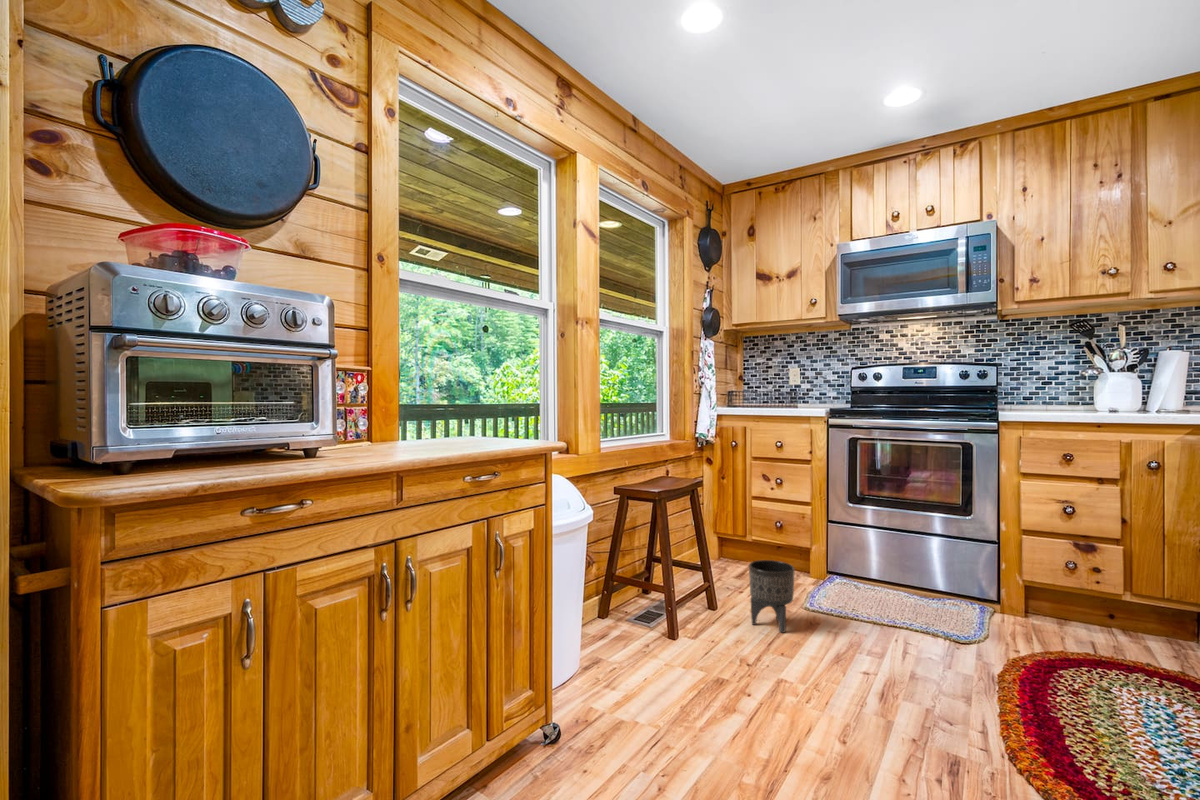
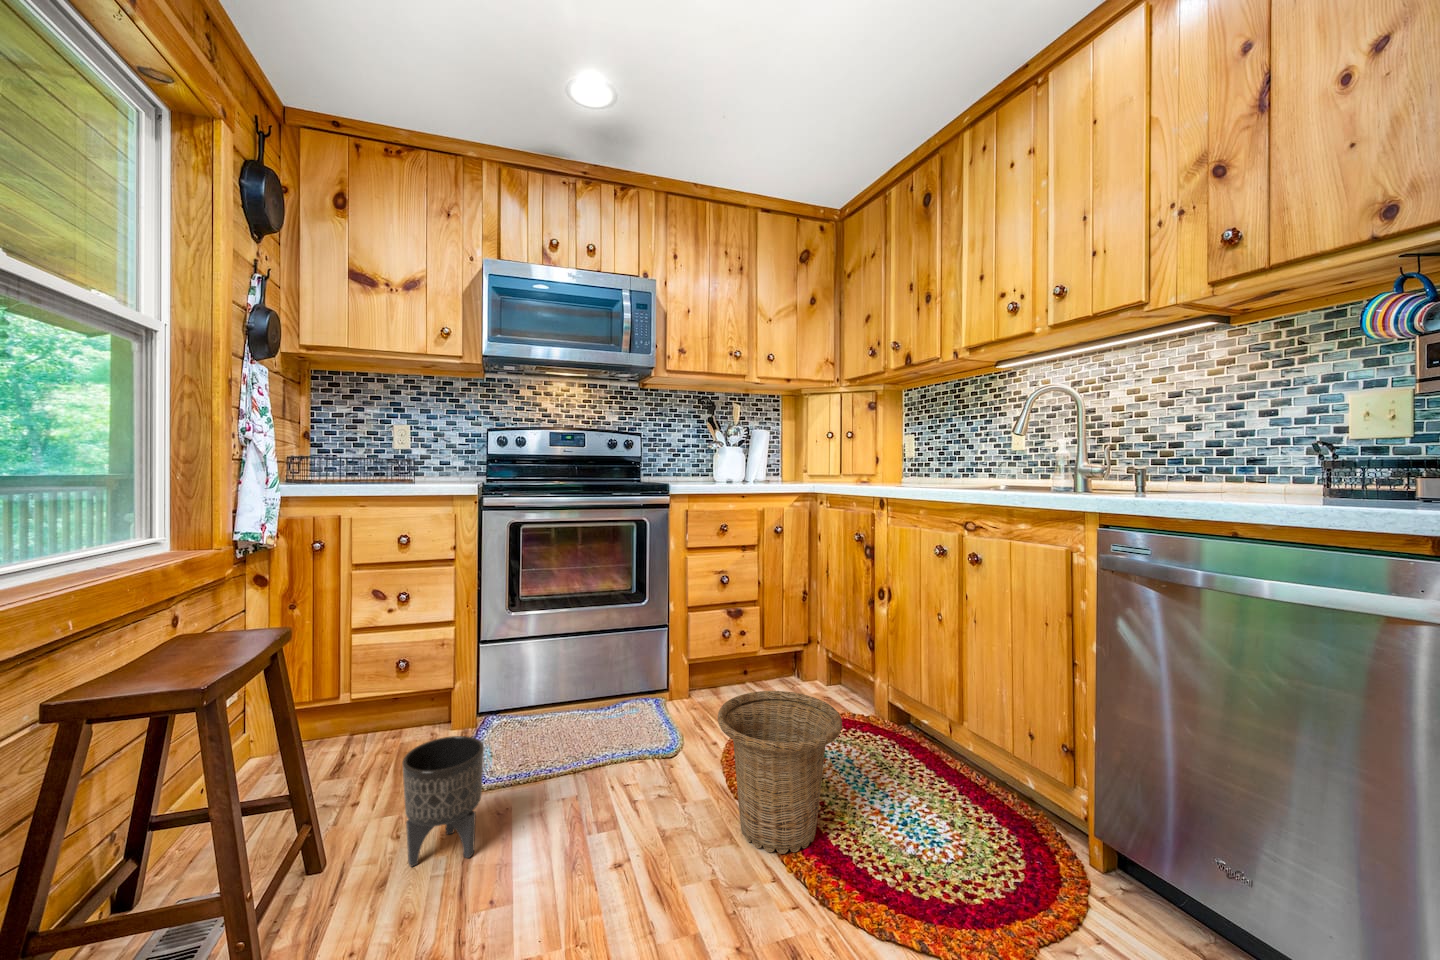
basket: none [953,589,1087,726] -> present [718,691,842,854]

